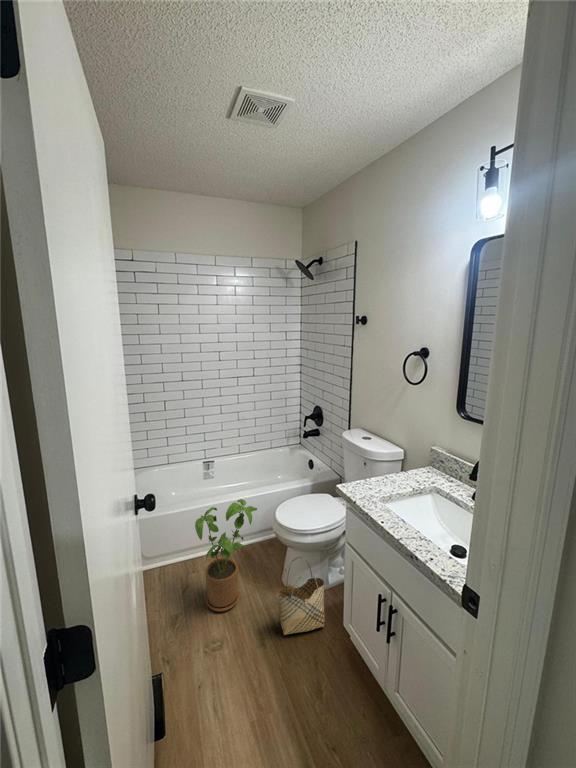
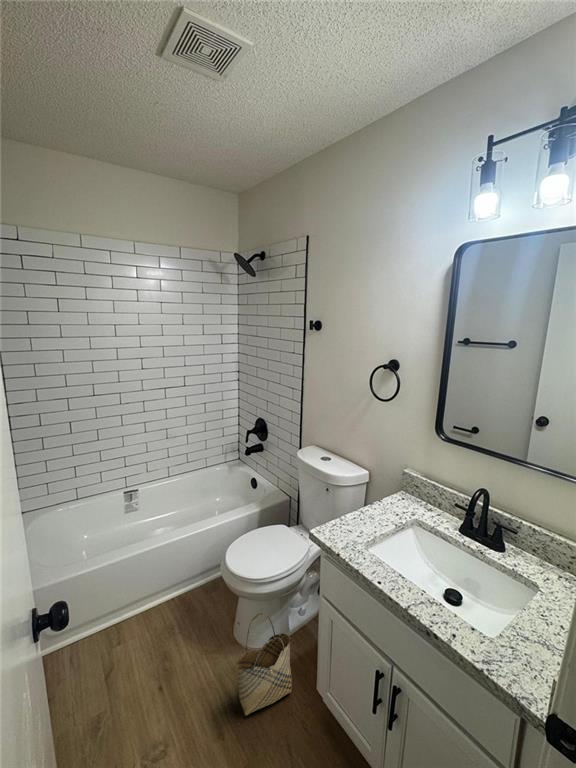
house plant: present [195,499,257,612] -> none [121,549,203,699]

